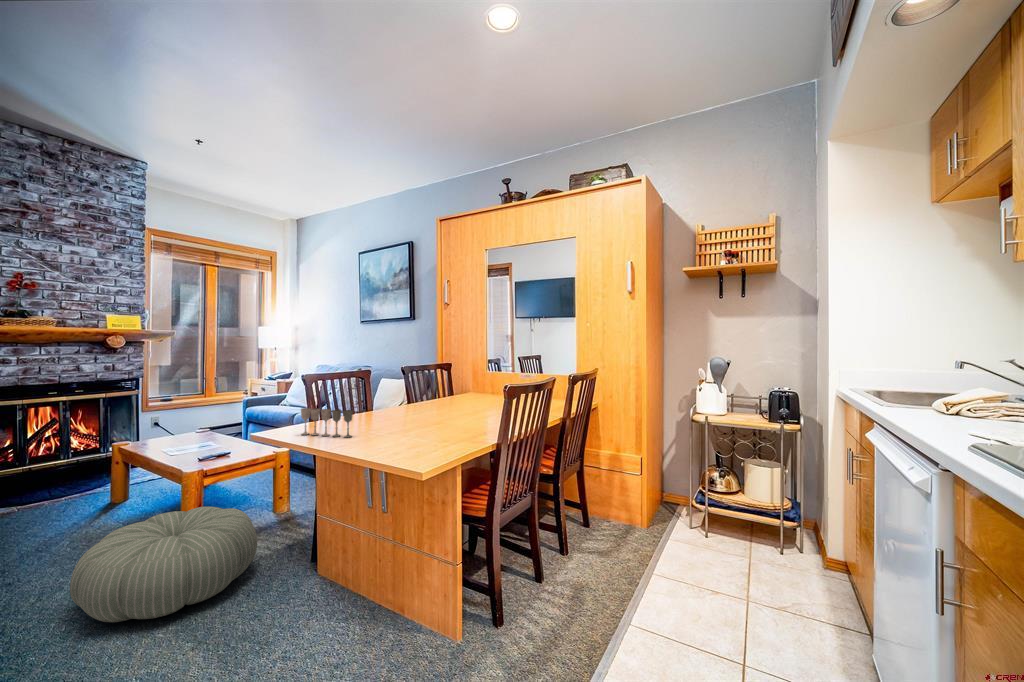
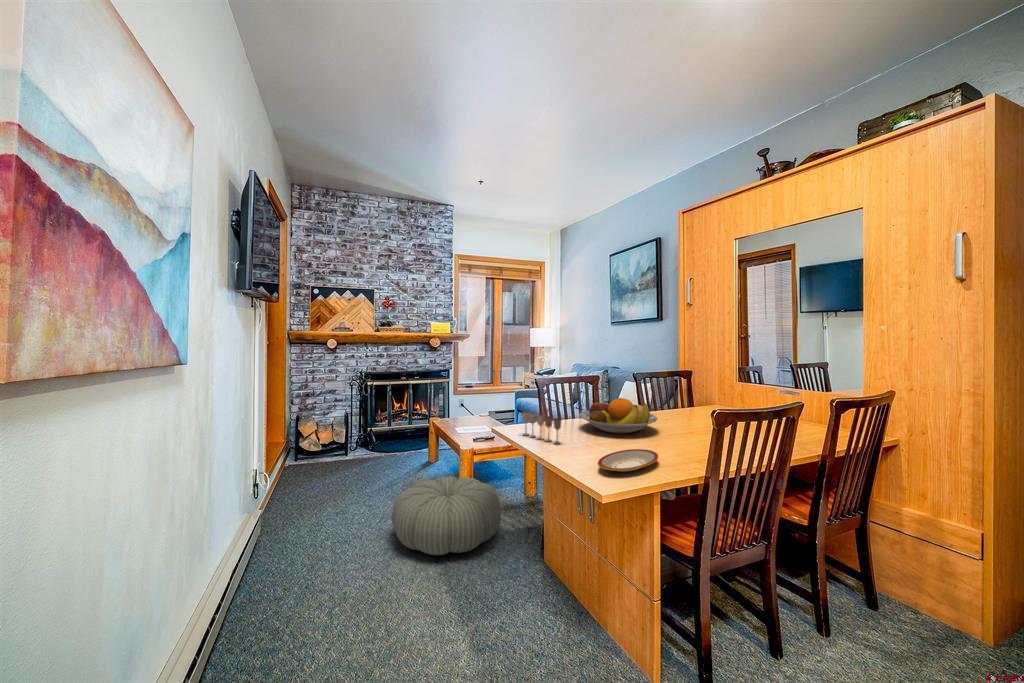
fruit bowl: none [362,387,439,421] -> present [579,398,658,433]
plate: none [405,428,455,449] -> present [598,449,658,472]

